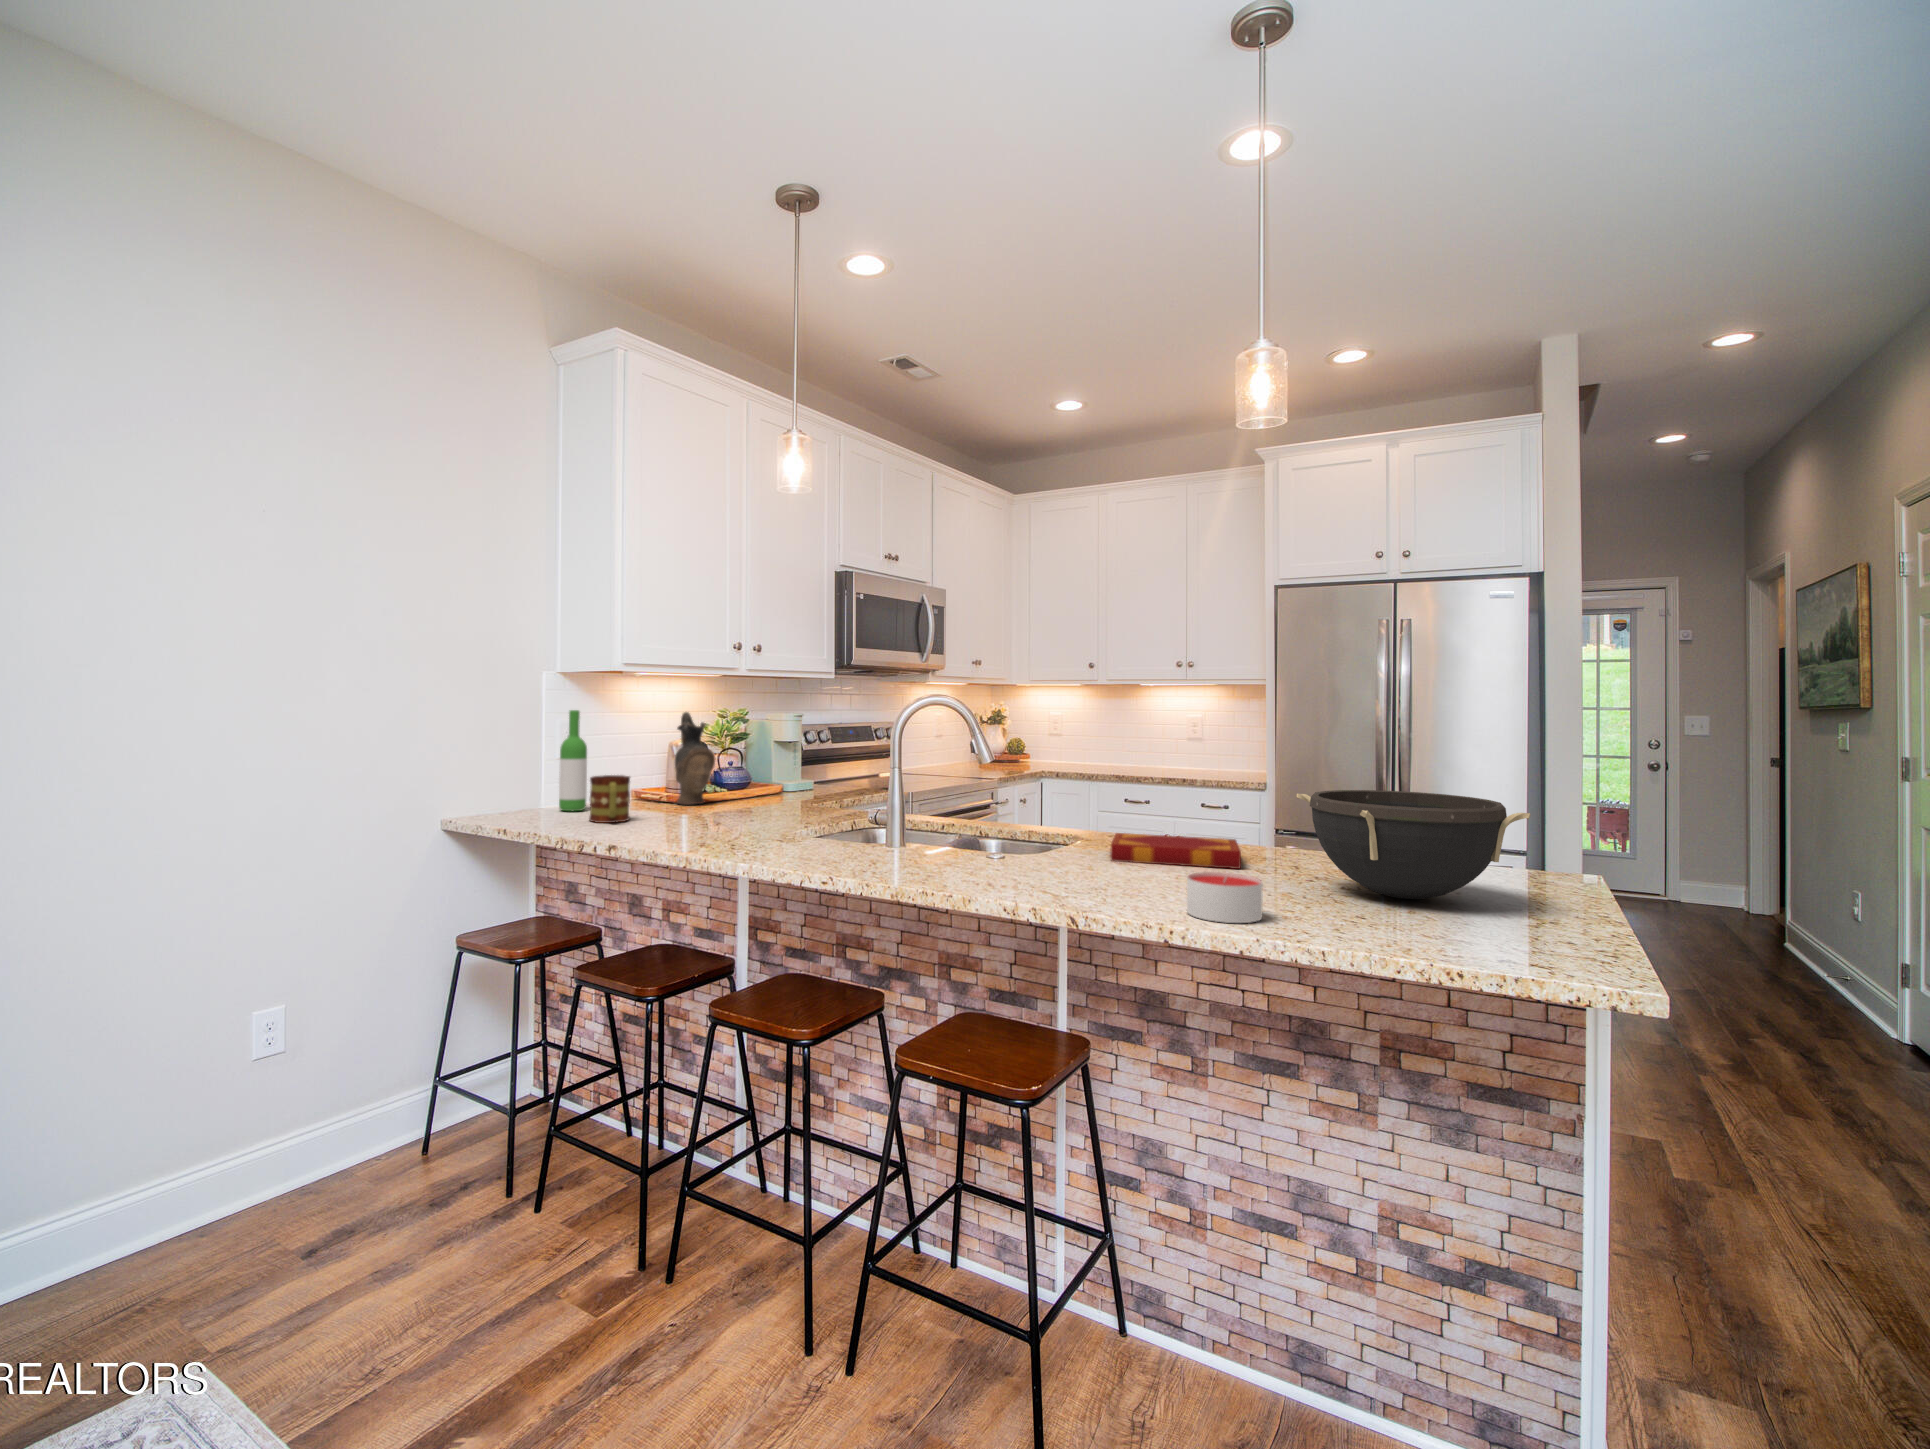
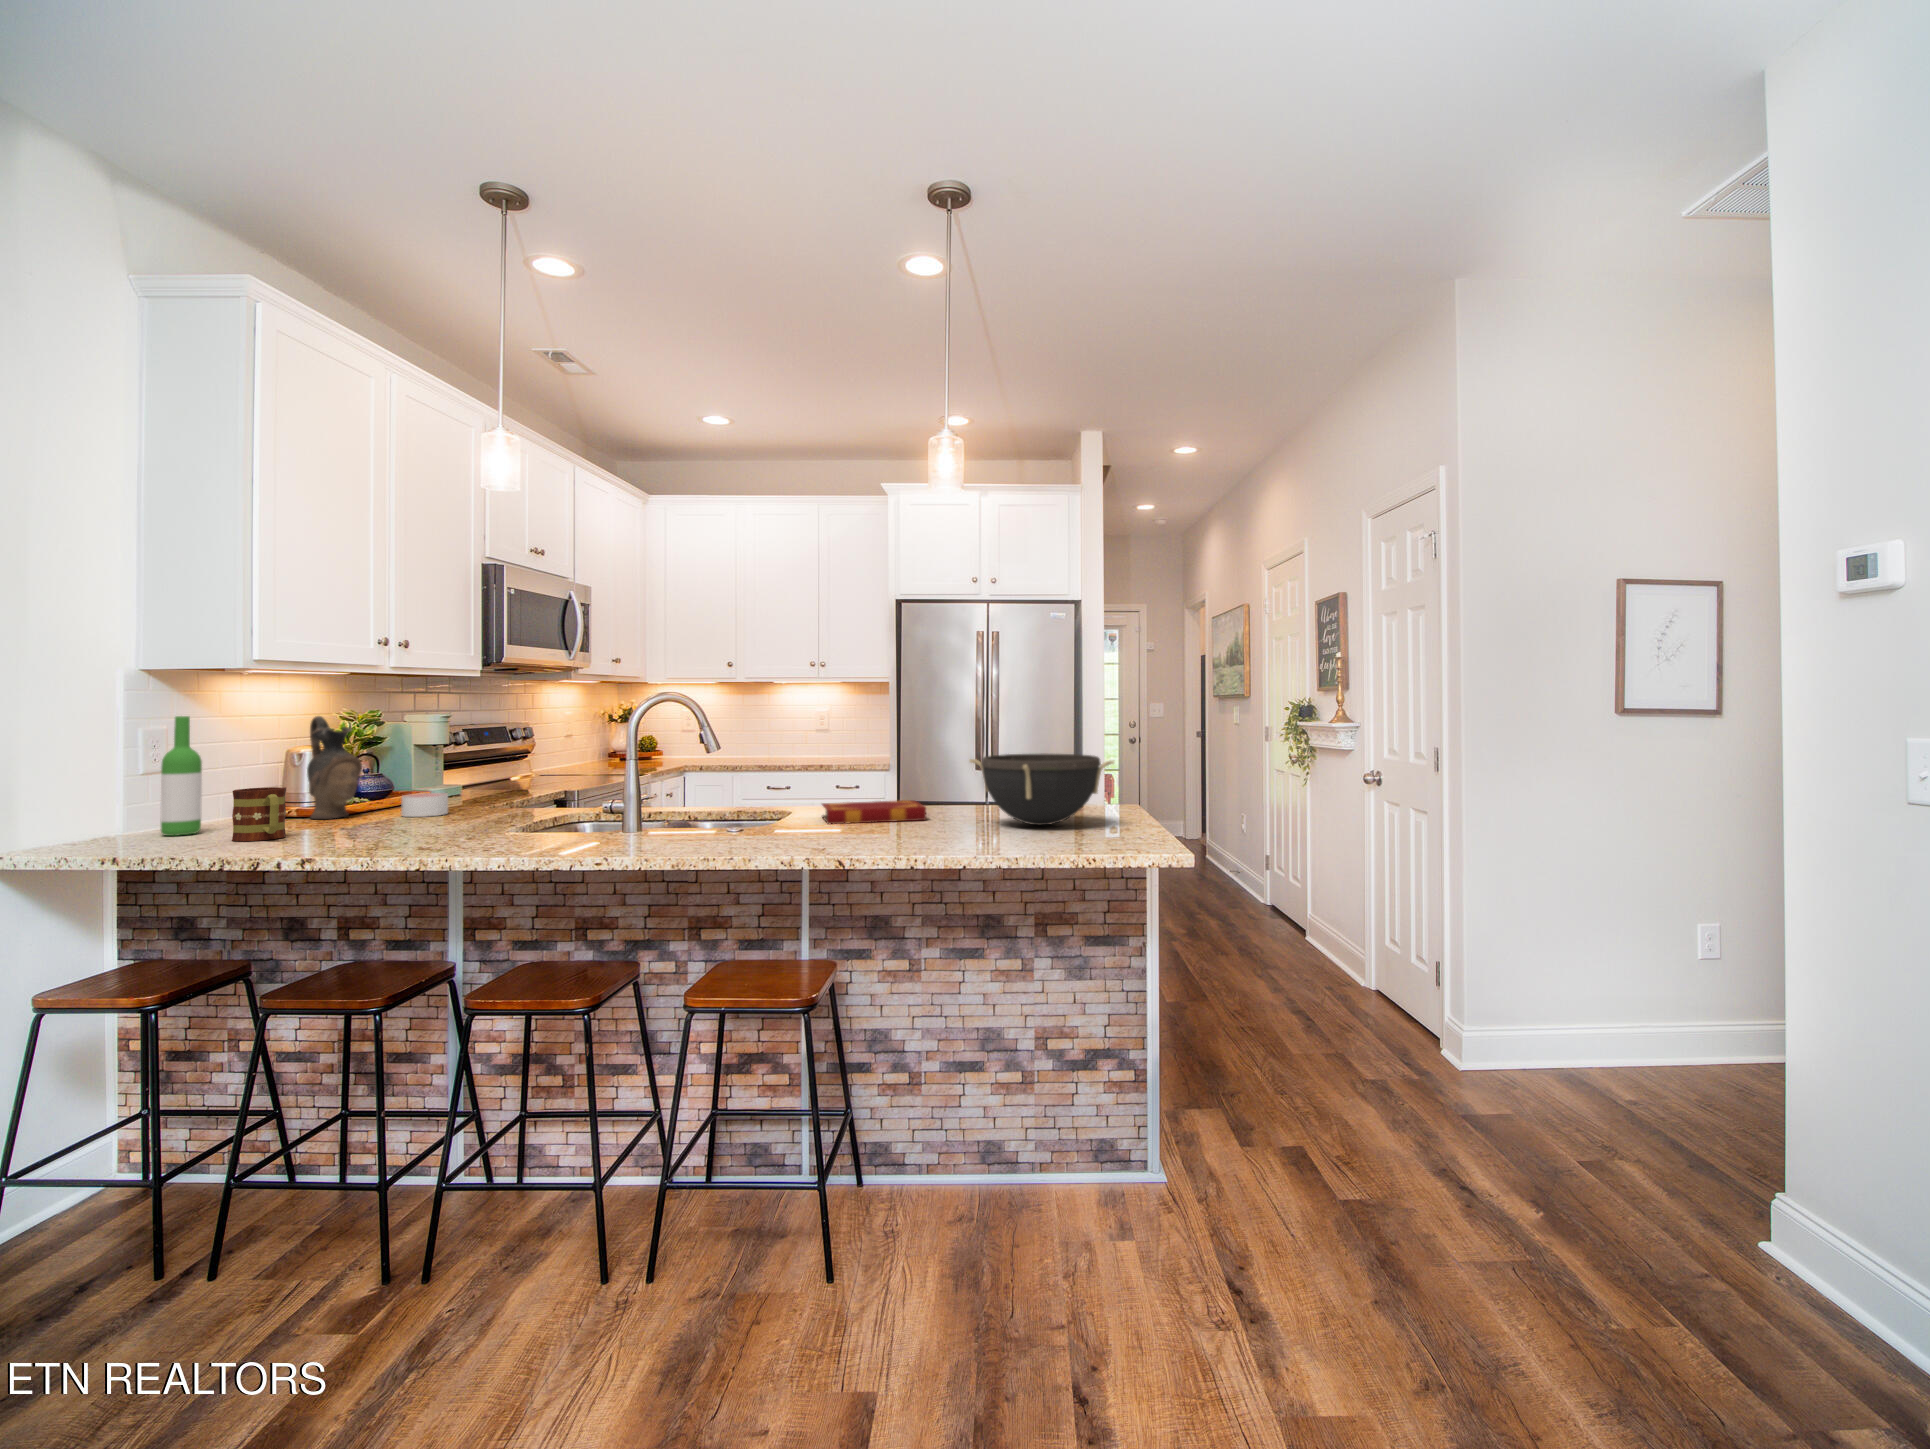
candle: present [1187,872,1263,923] -> present [401,793,448,817]

